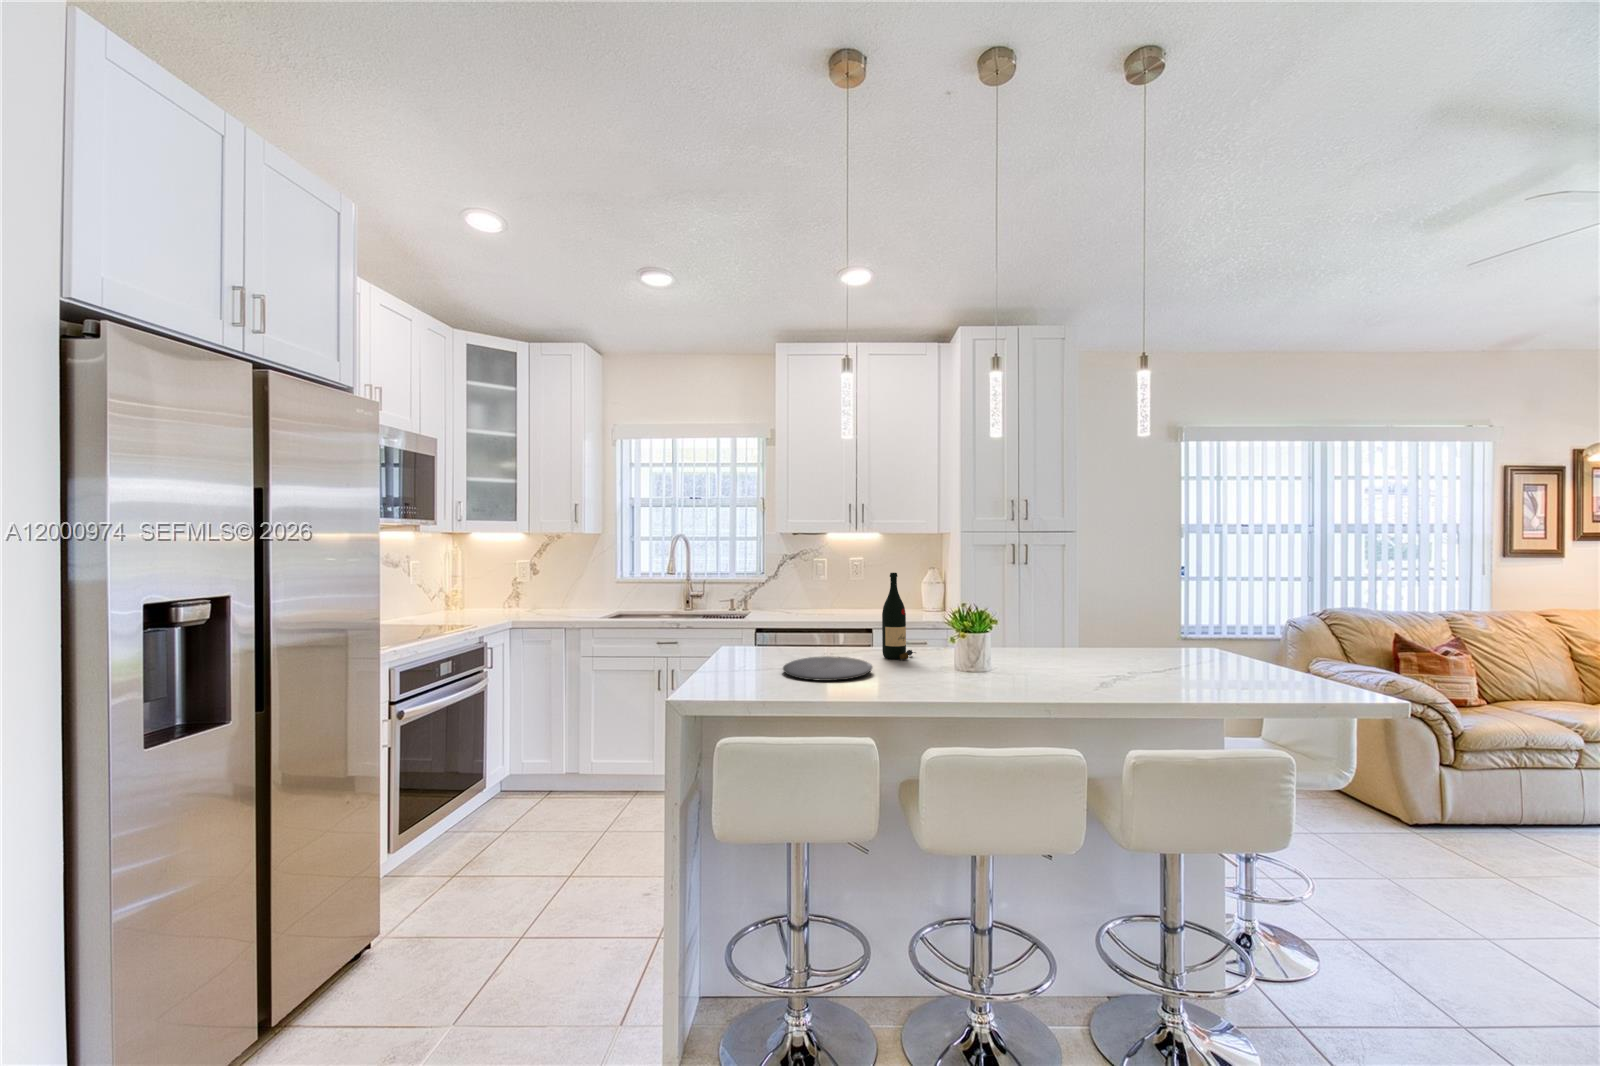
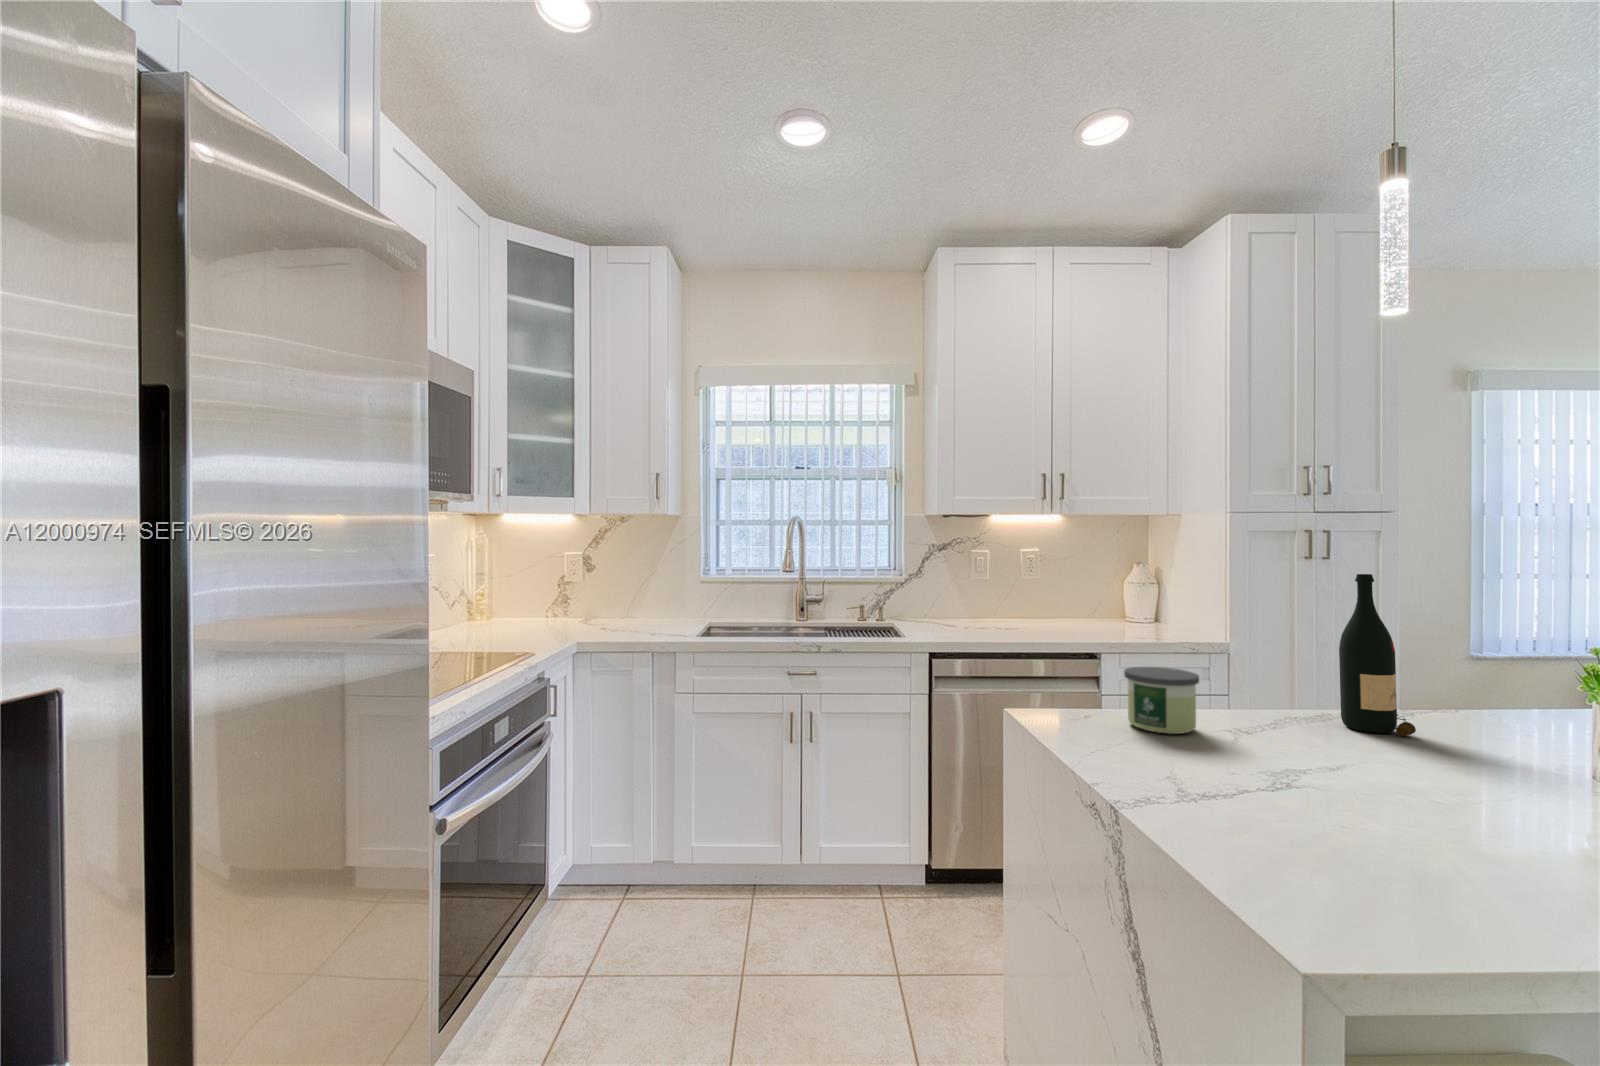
candle: none [765,624,802,658] -> present [1124,667,1199,734]
plate: present [783,656,872,681] -> none [1256,738,1502,818]

